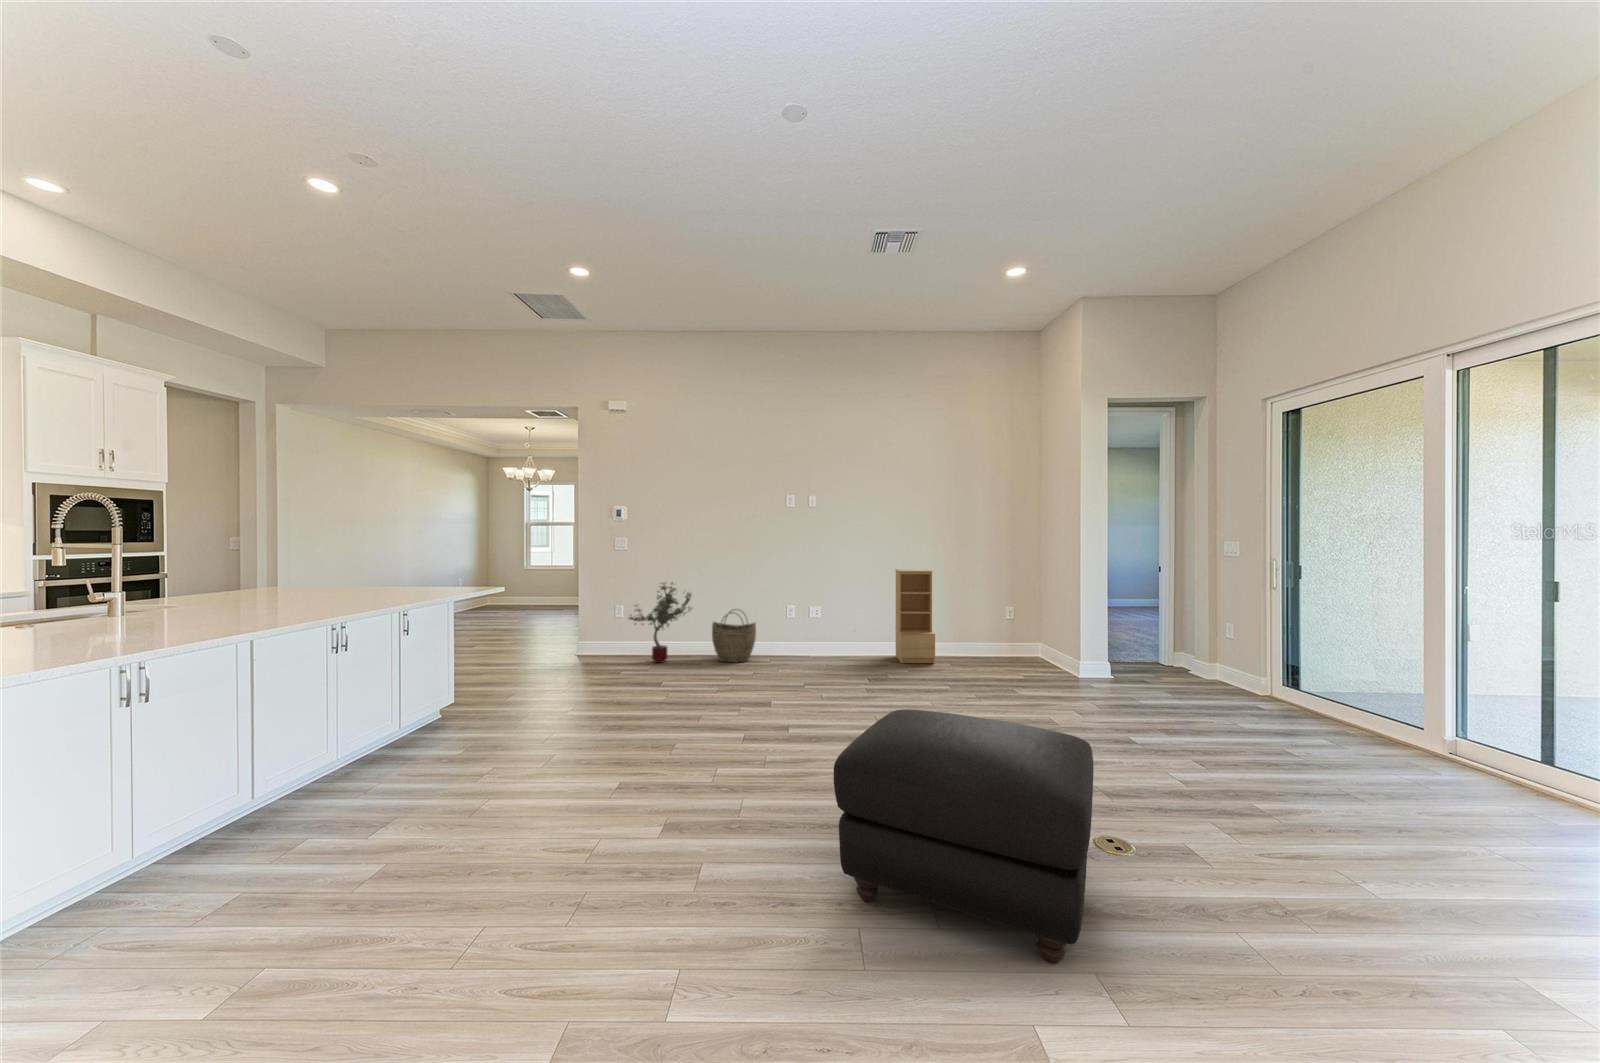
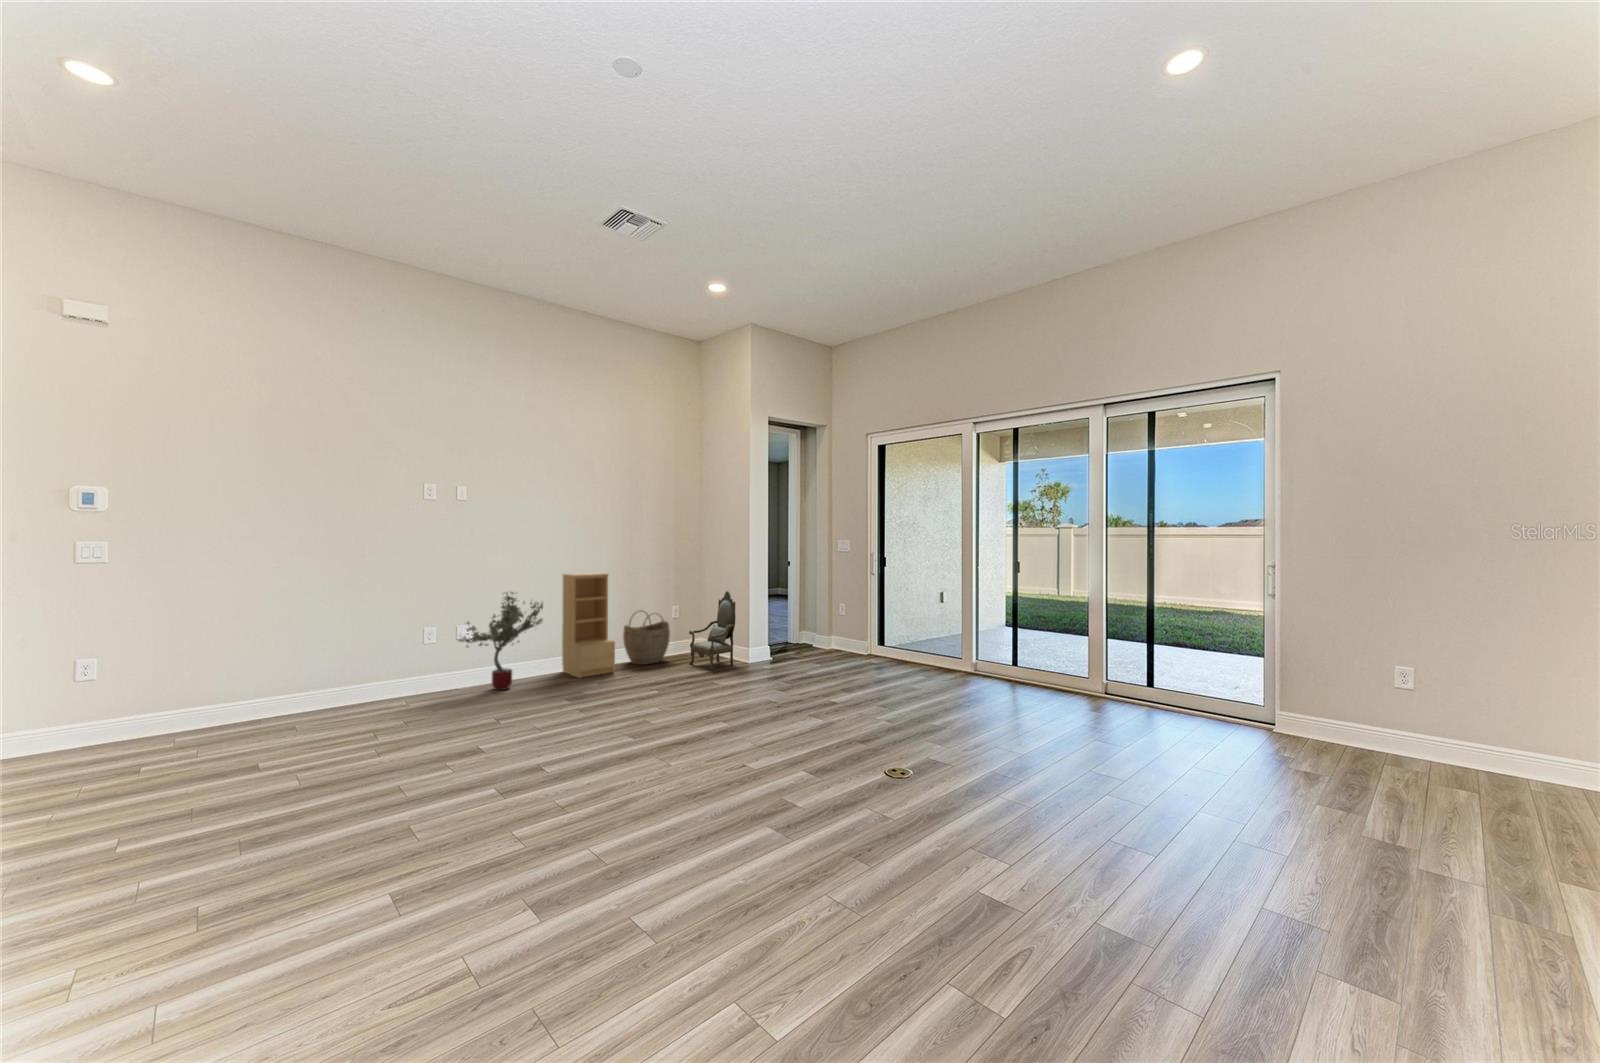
armchair: none [1013,567,1061,678] -> present [689,591,736,671]
potted tree: present [628,583,691,663] -> present [458,592,543,690]
woven basket: present [712,610,756,662] -> present [623,610,670,665]
ottoman: present [834,709,1093,964] -> none [750,691,974,876]

